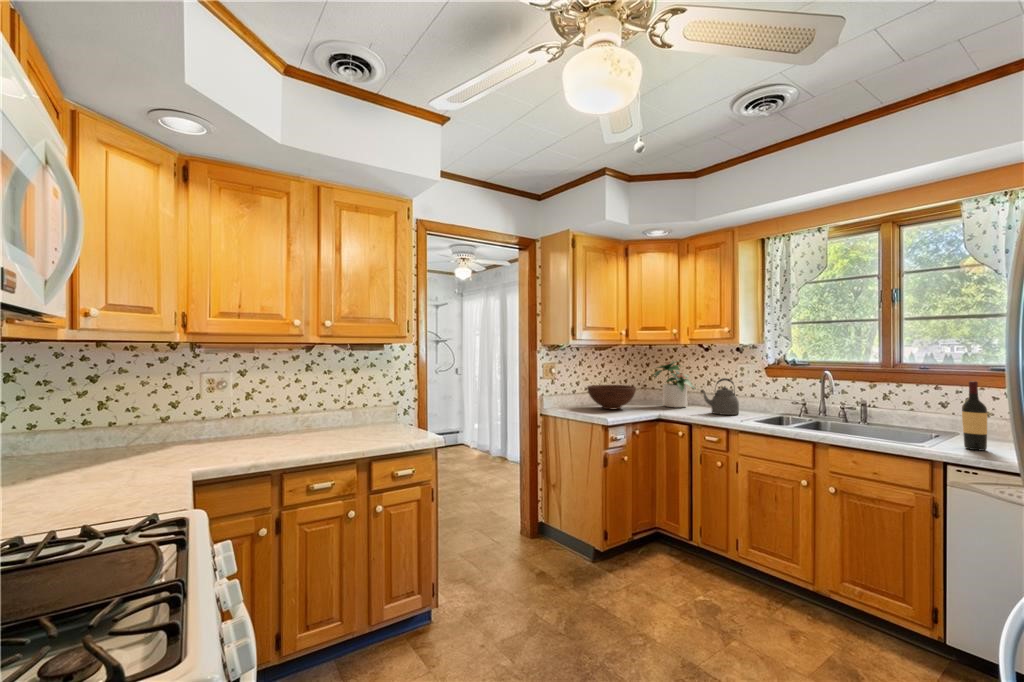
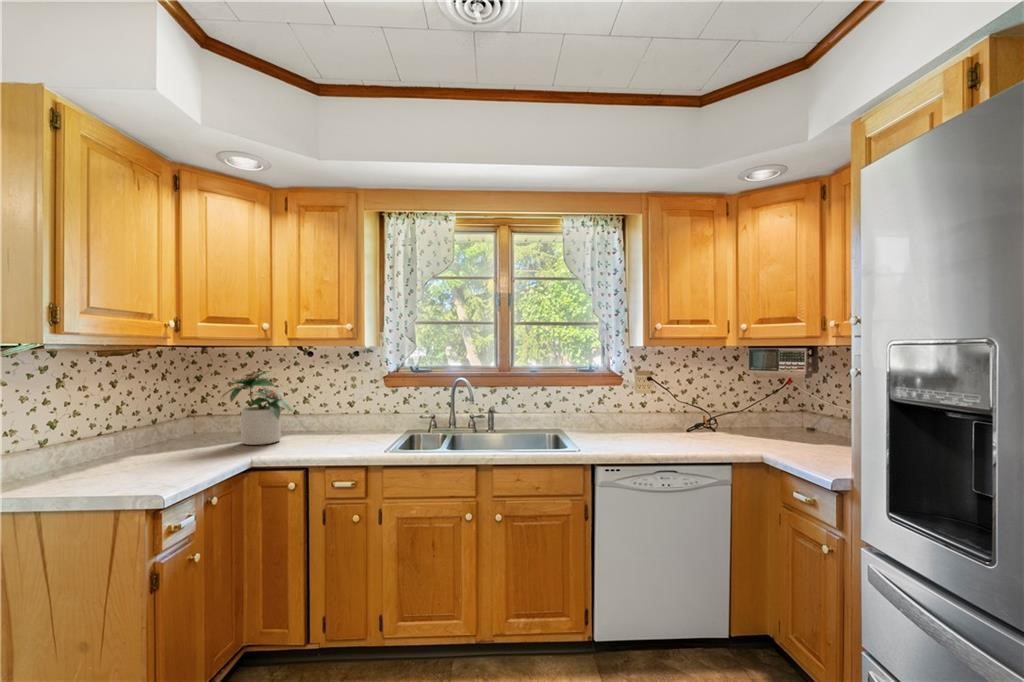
kettle: present [701,378,739,415] -> none [313,394,365,447]
wine bottle: present [962,381,987,451] -> none [599,384,617,451]
fruit bowl: present [587,385,636,409] -> none [88,419,201,470]

